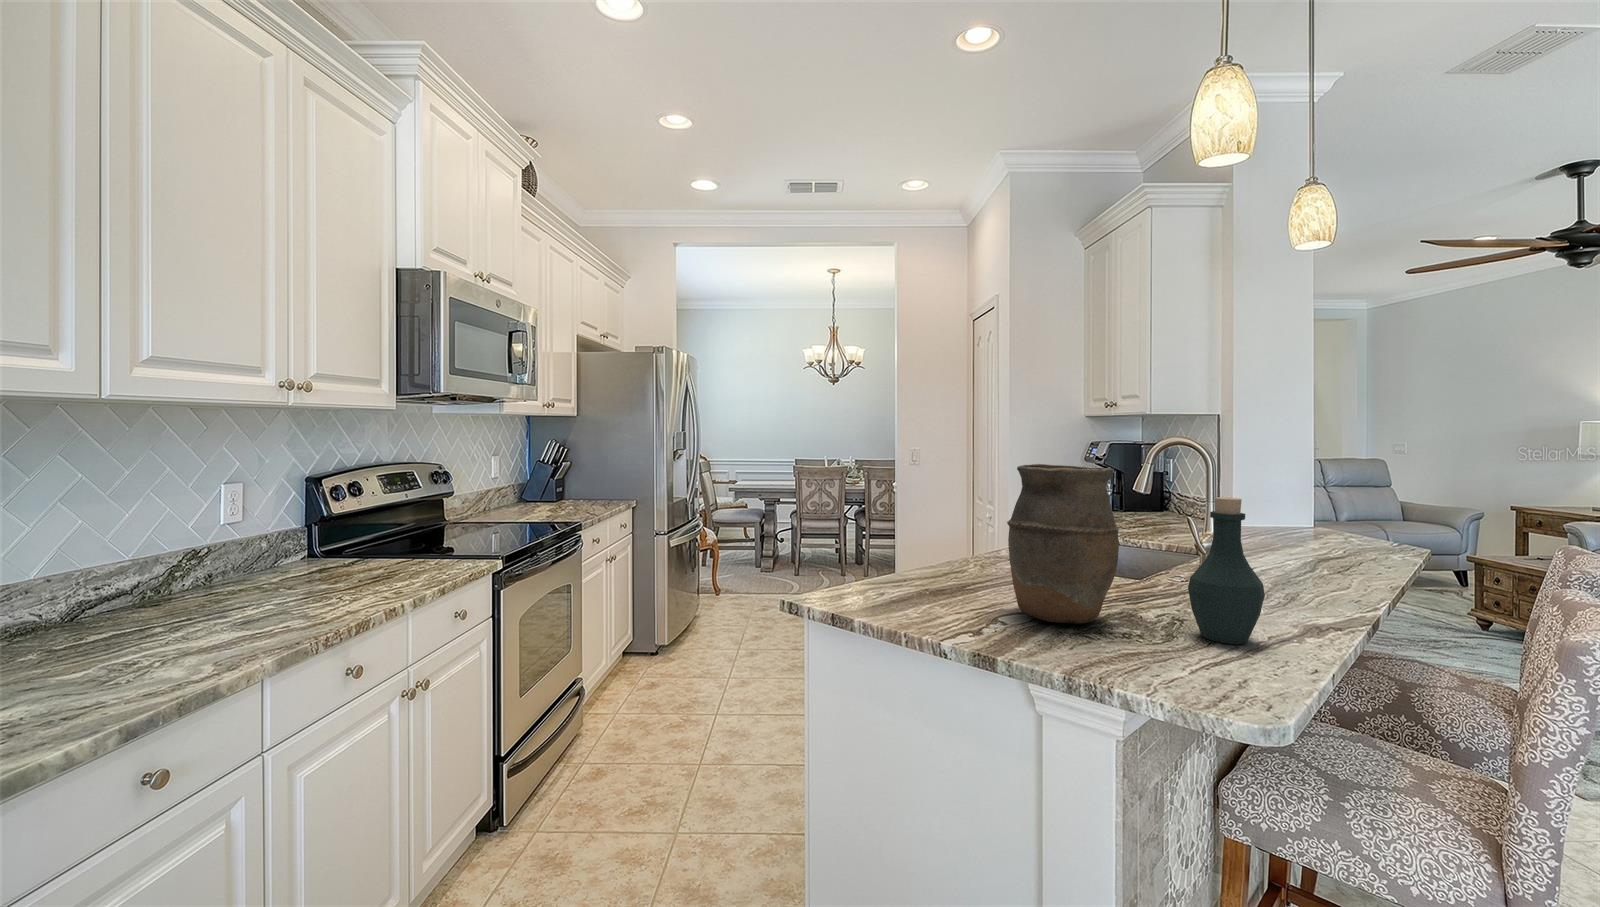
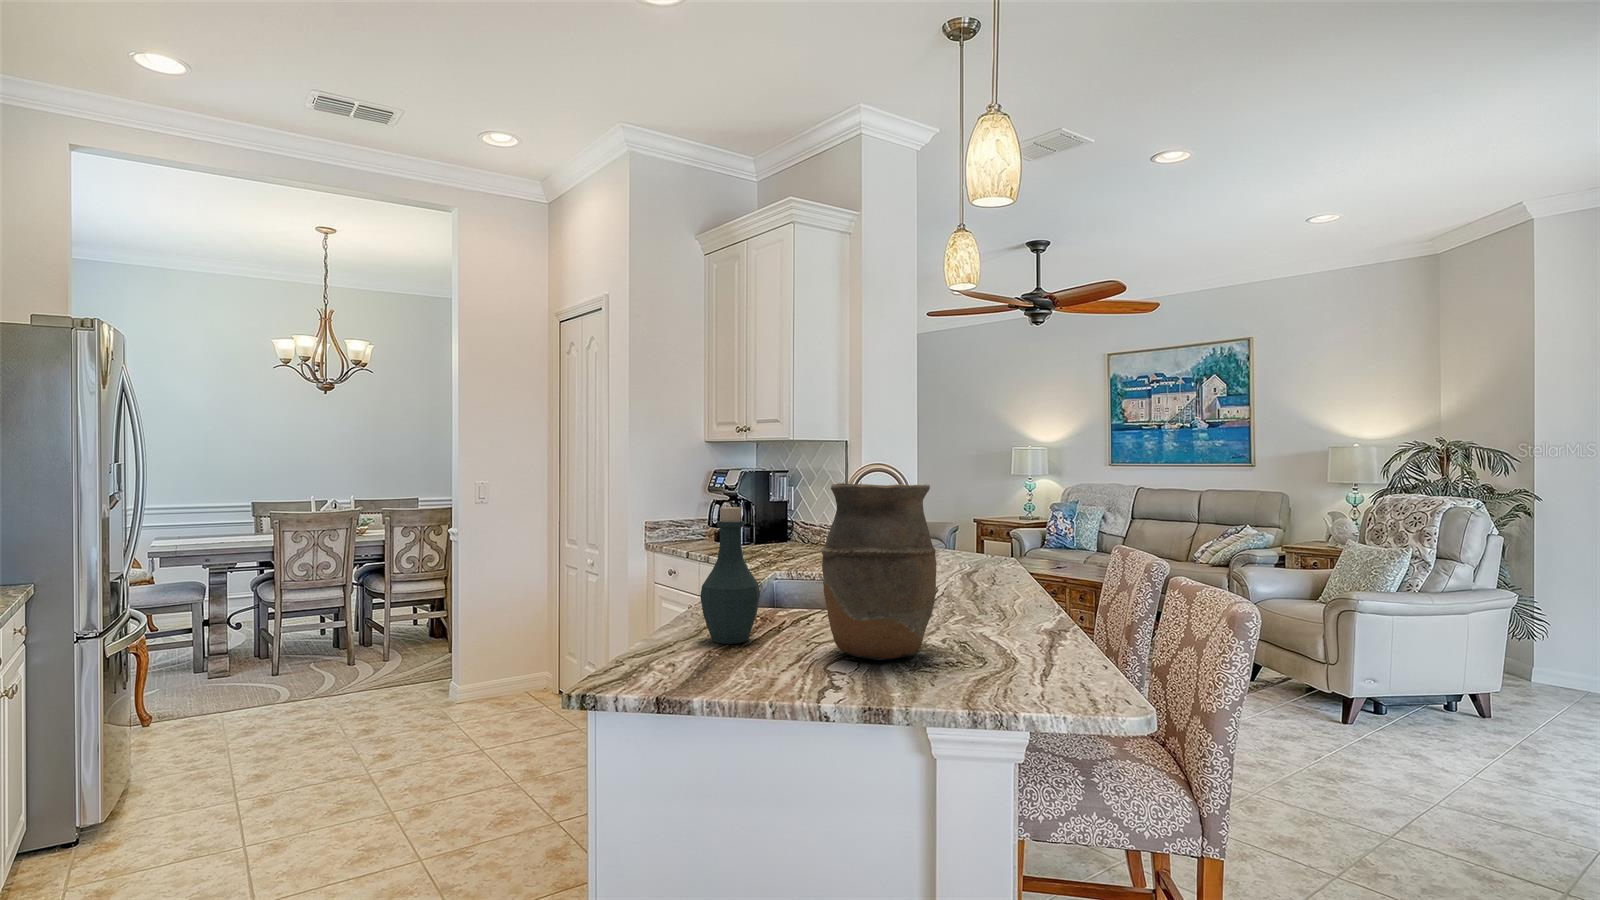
bottle: present [1188,497,1265,644] -> present [700,507,760,644]

